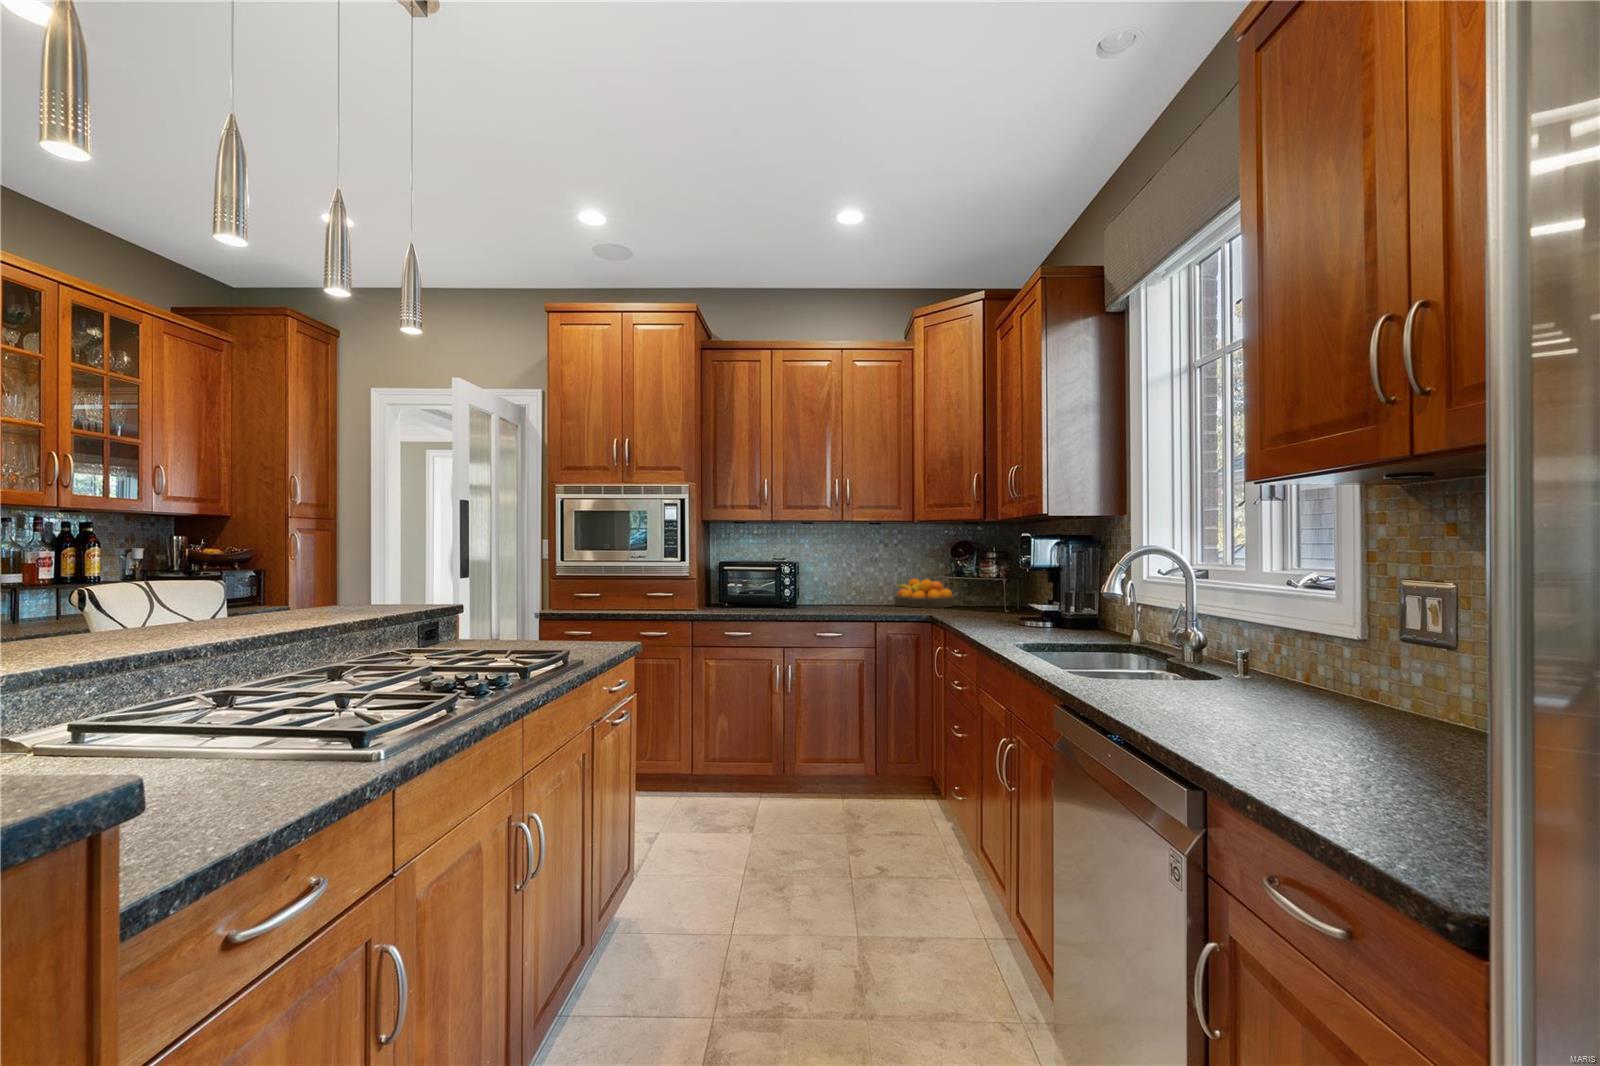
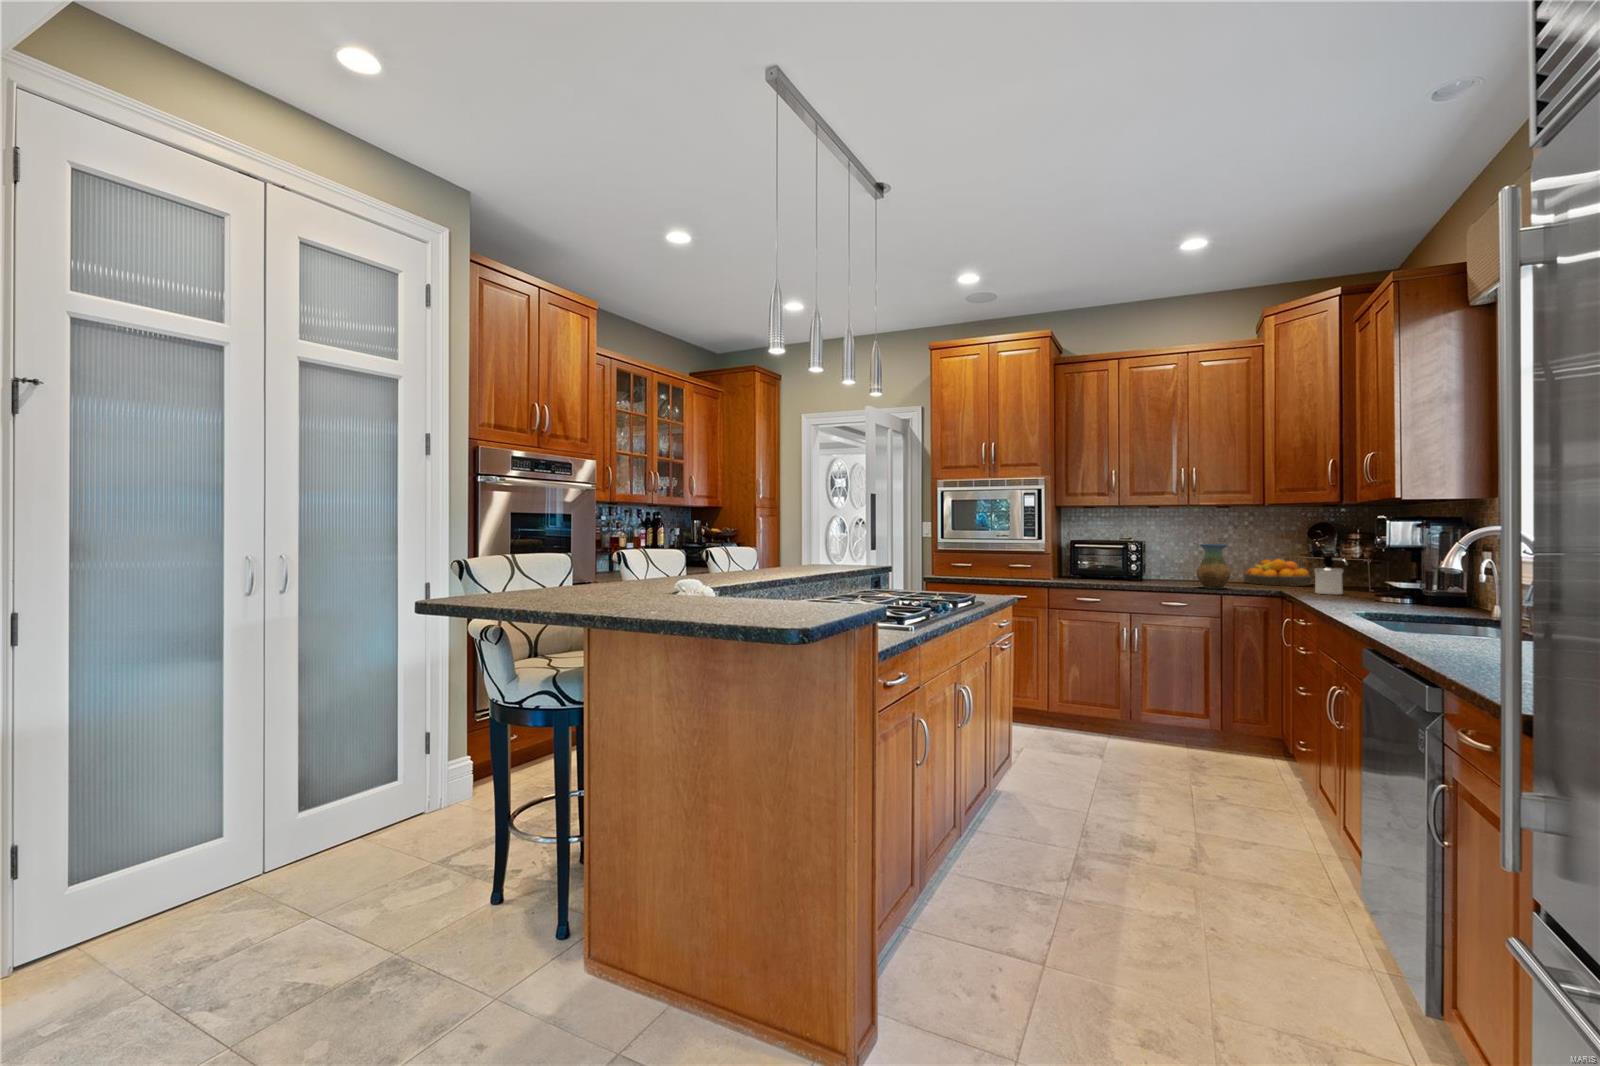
vase: none [852,565,885,615] -> present [1197,544,1231,589]
soap dispenser: none [963,576,993,618] -> present [1314,556,1348,595]

